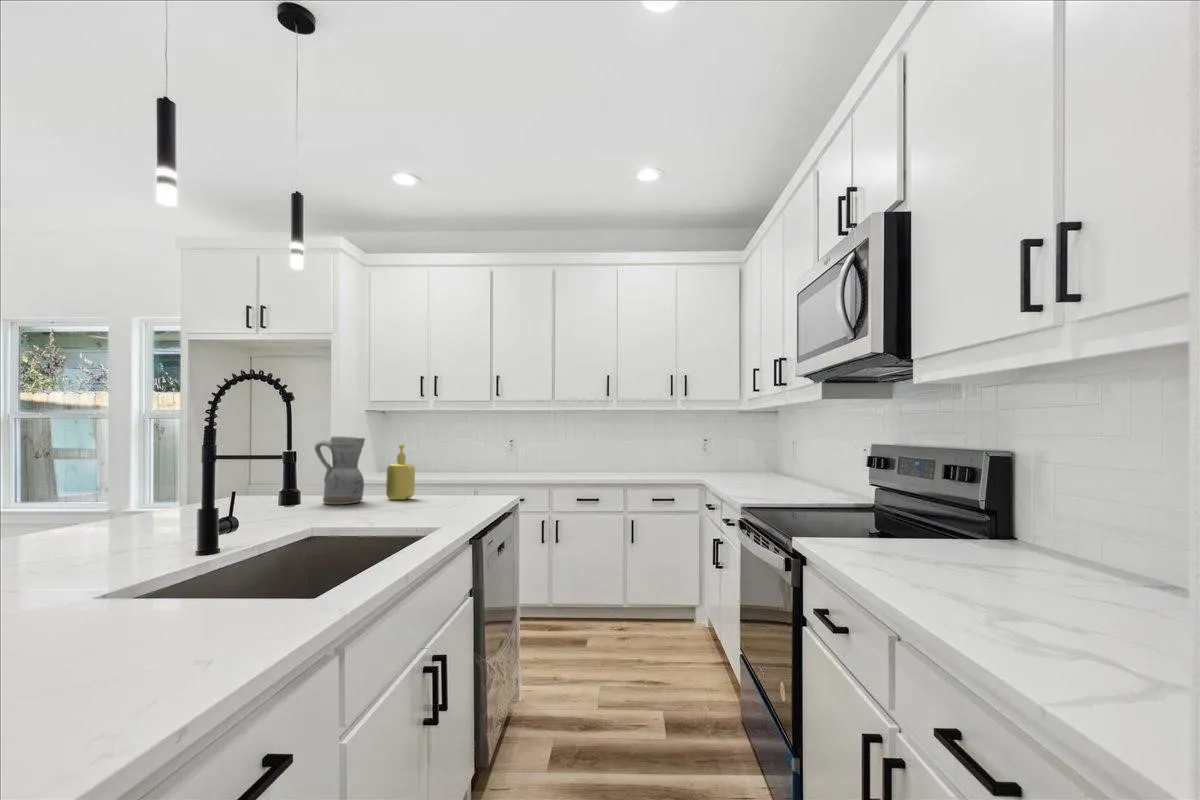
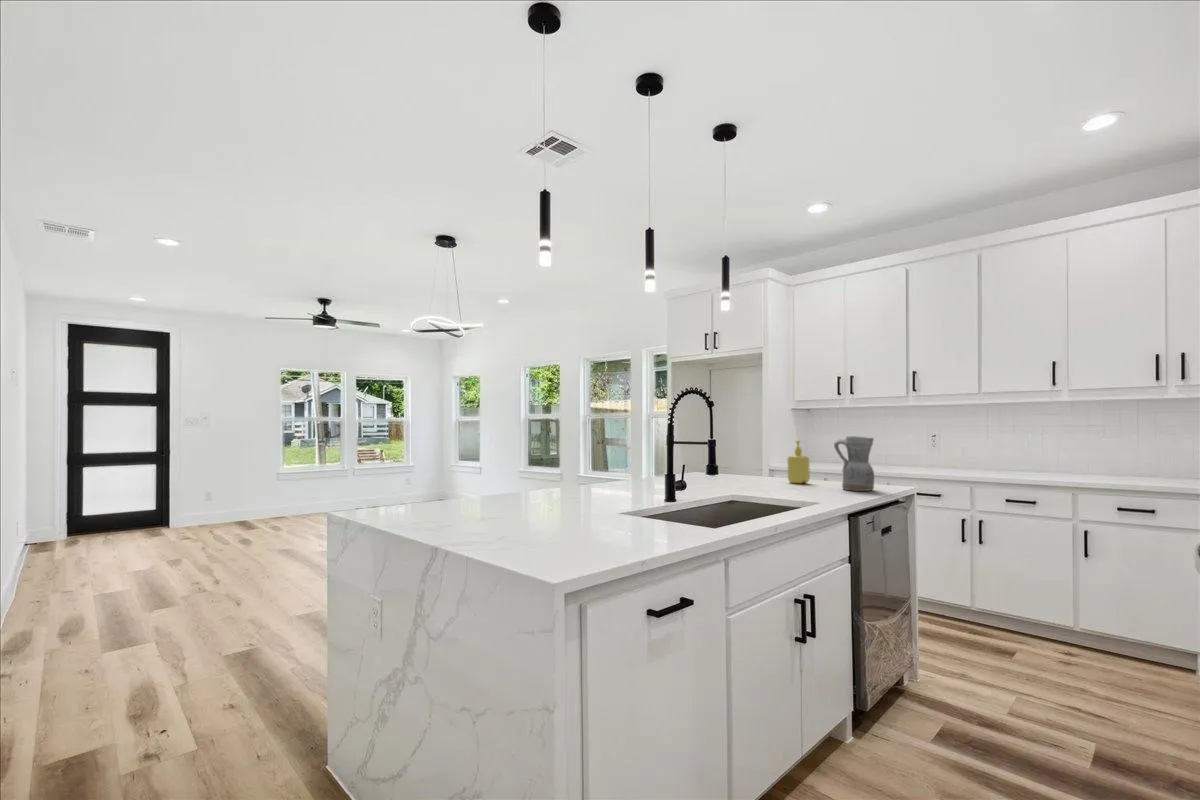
ceramic pitcher: present [315,436,365,504] -> present [834,436,874,491]

